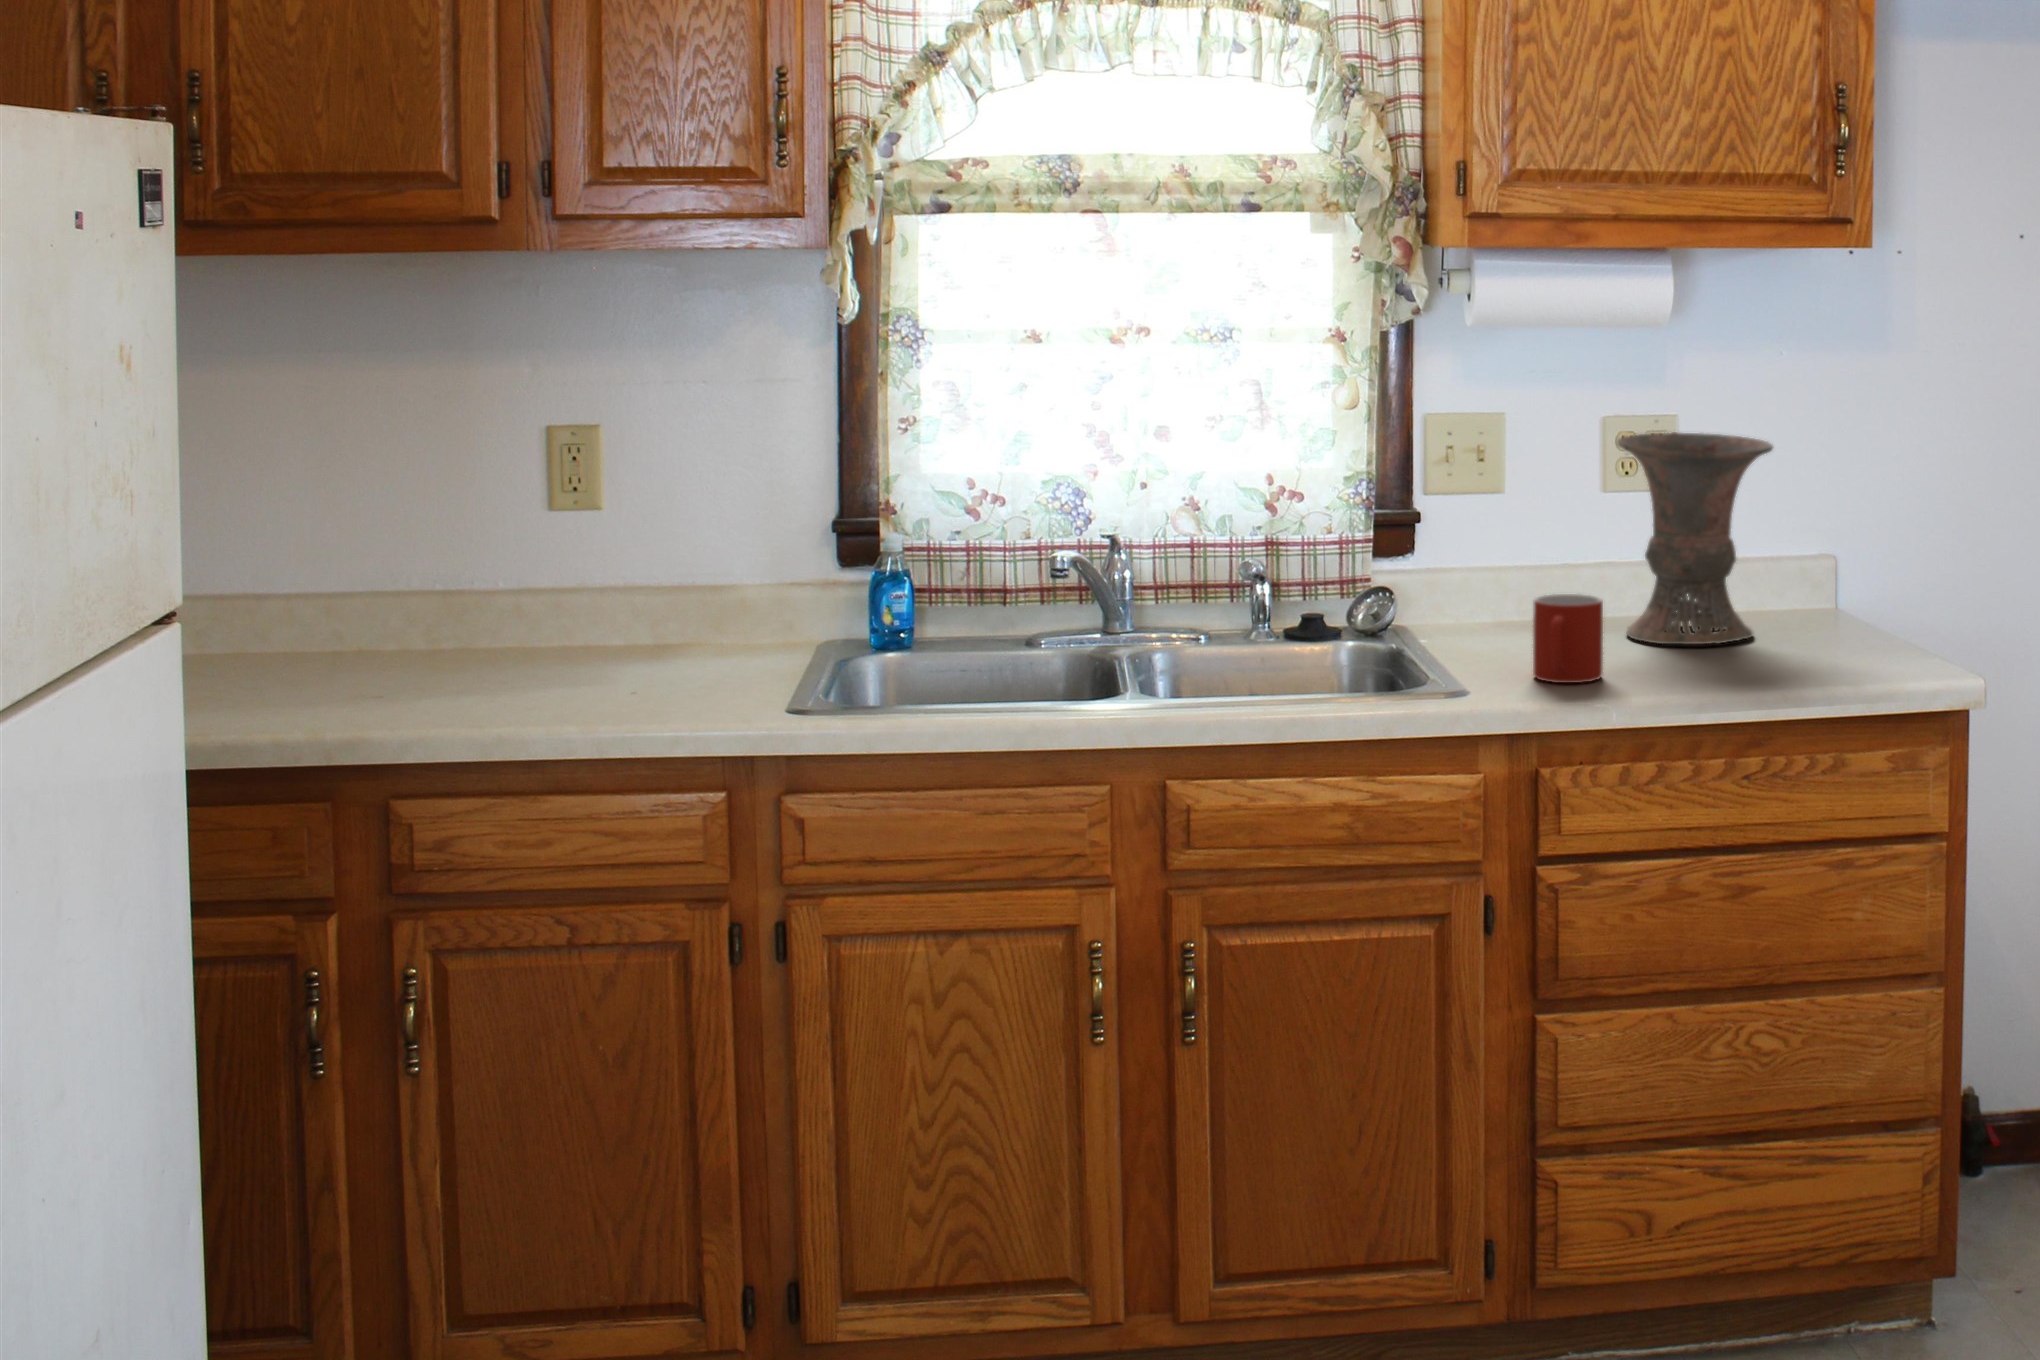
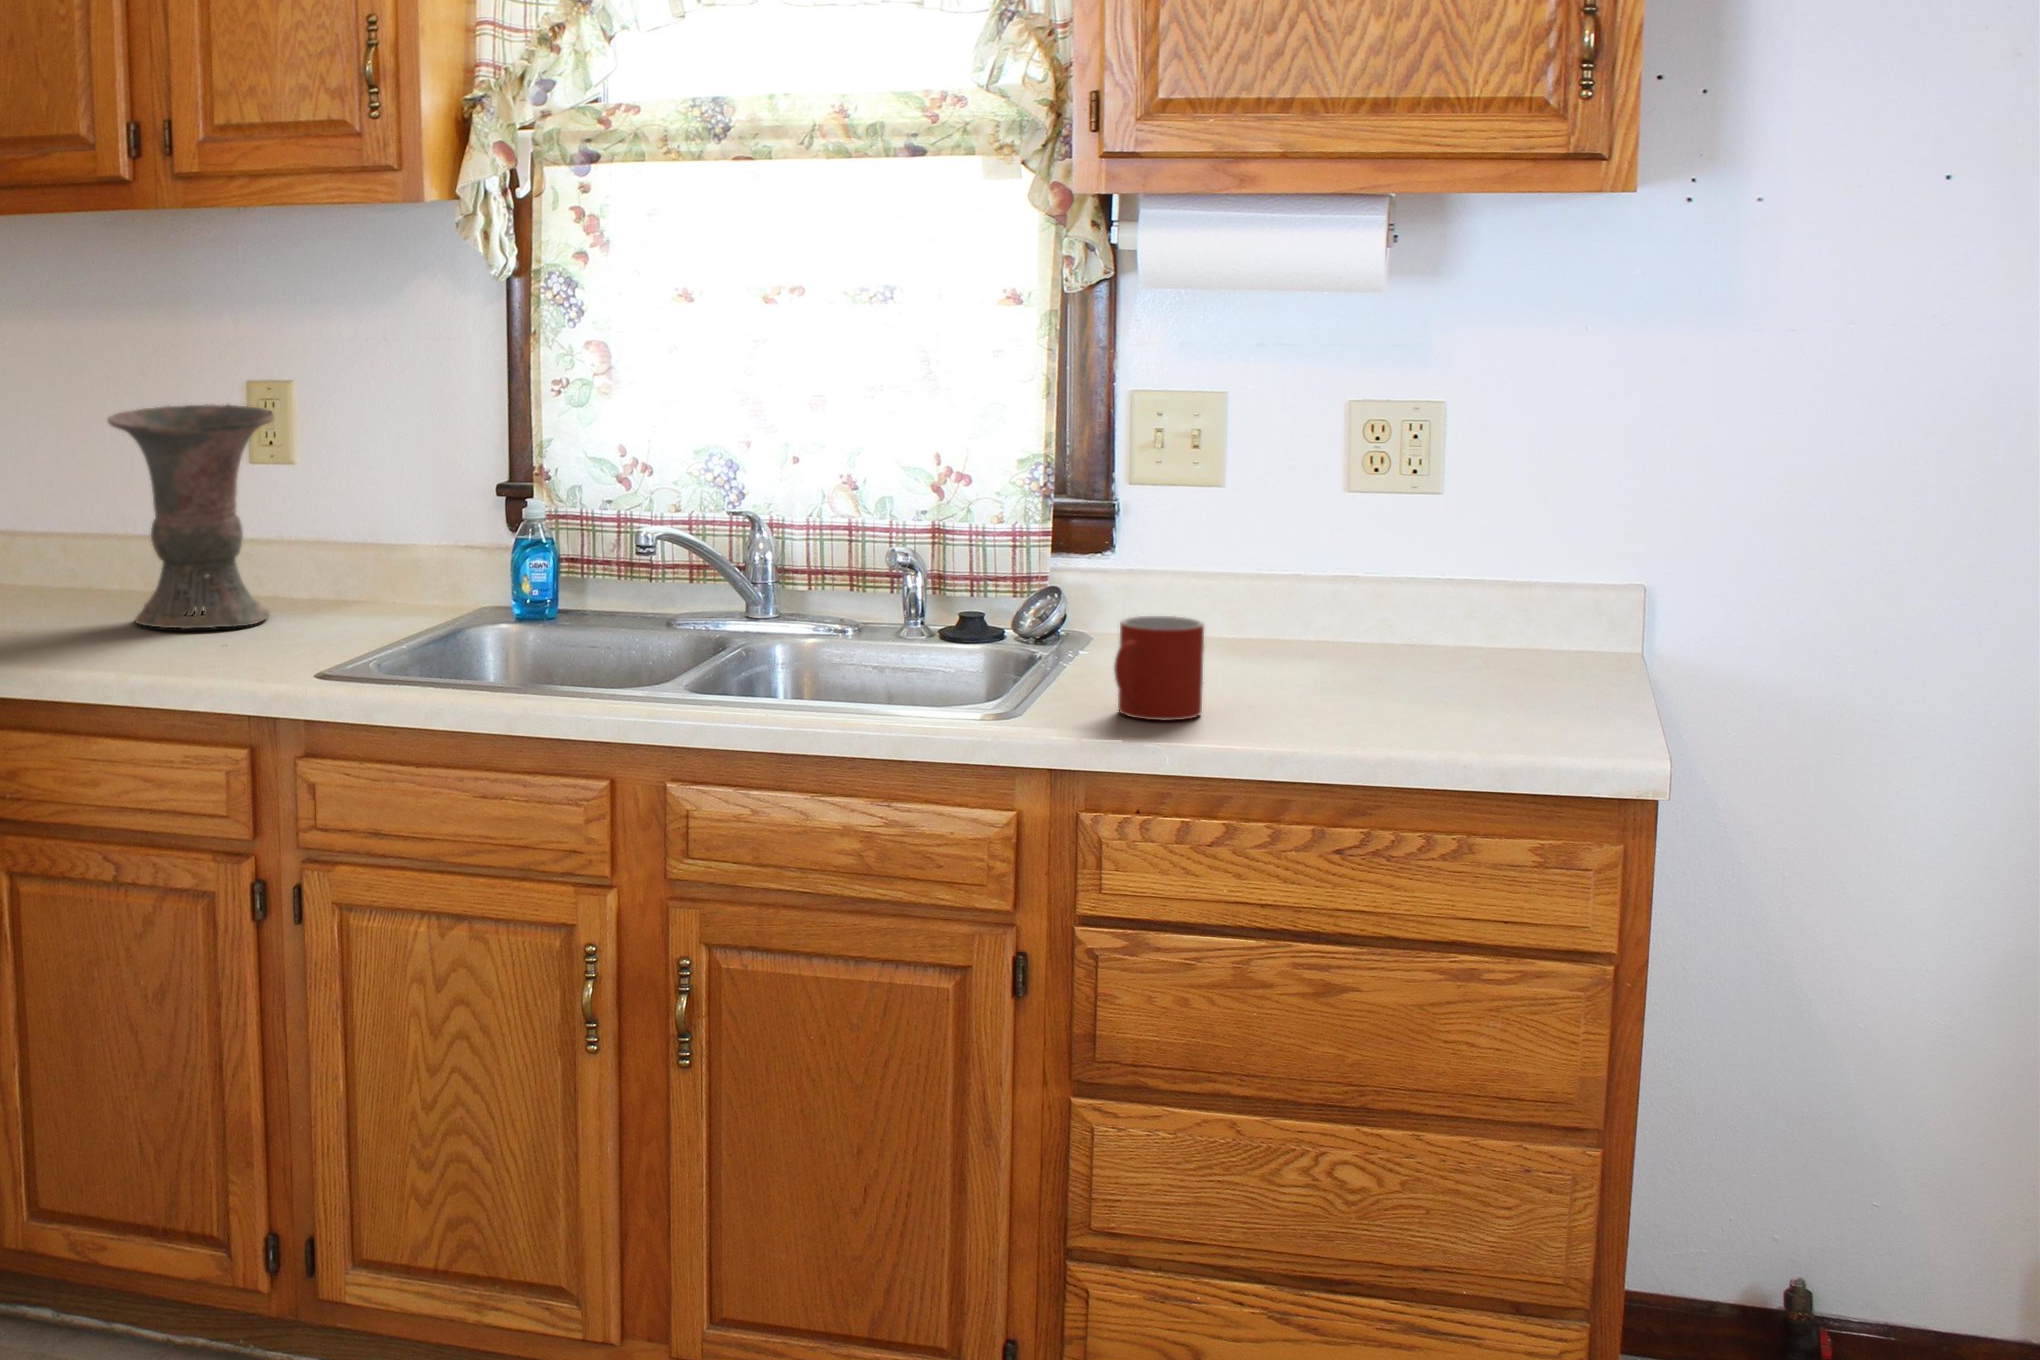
vase: present [1617,432,1773,644] -> present [108,404,274,628]

